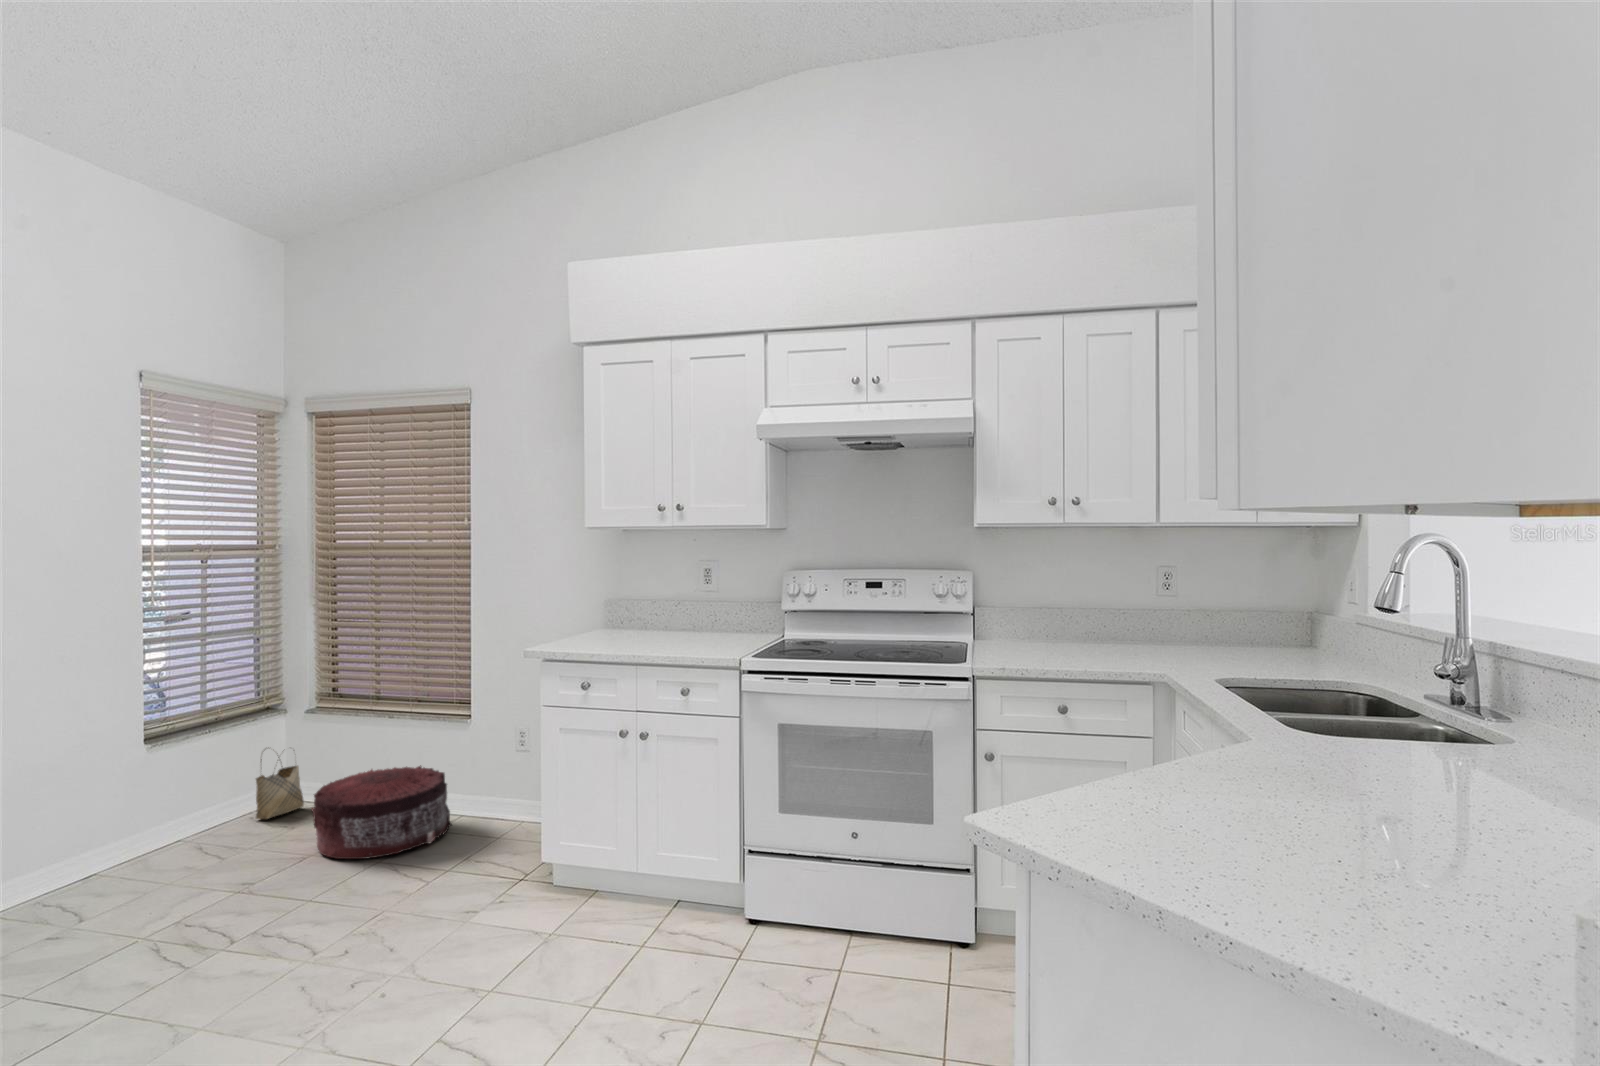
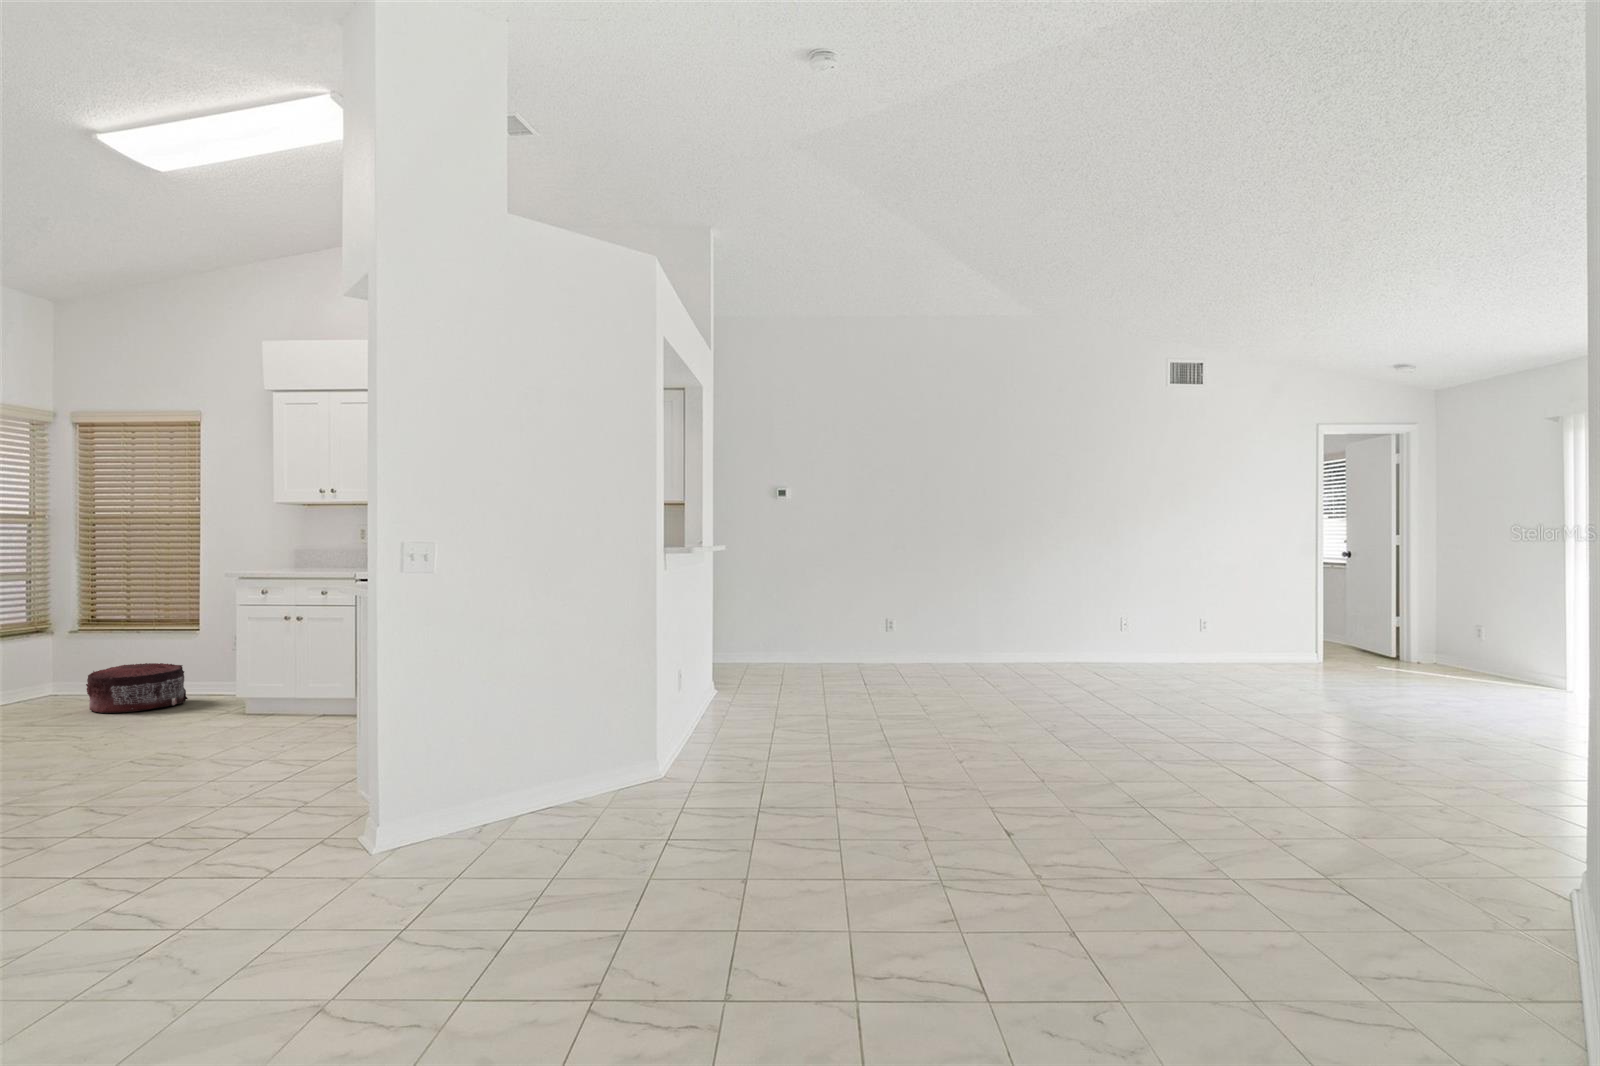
woven basket: present [256,757,304,819] -> none [32,655,67,704]

